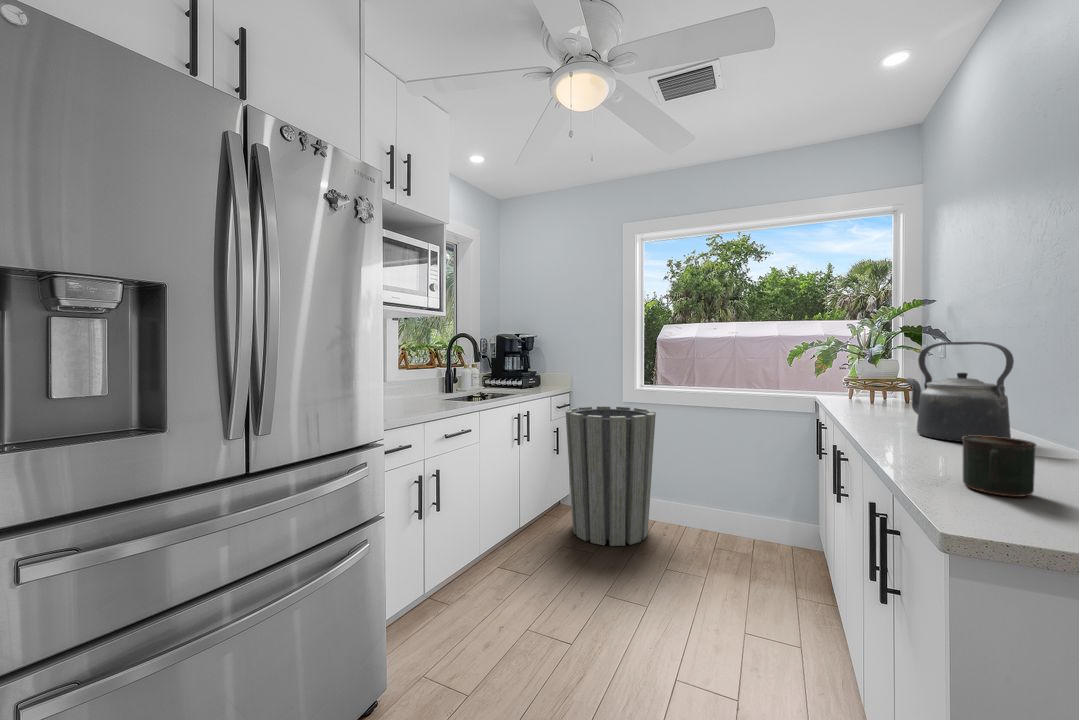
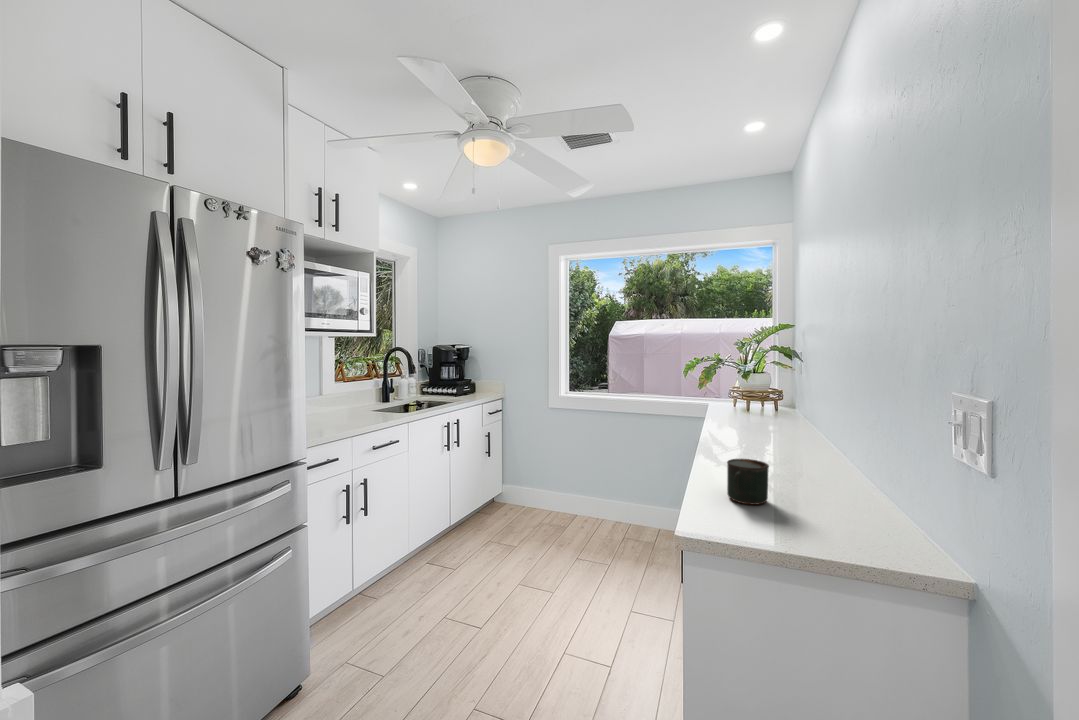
kettle: present [906,342,1014,442] -> none [745,374,810,455]
trash can: present [566,406,656,546] -> none [494,412,575,540]

